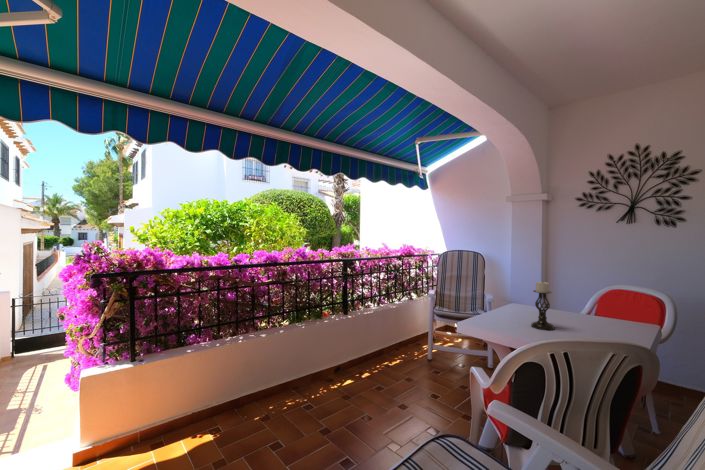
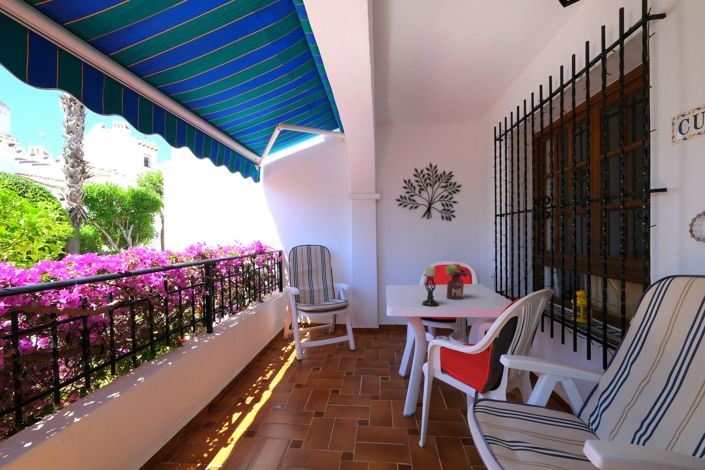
flower arrangement: none [580,282,621,331] -> present [446,263,470,299]

